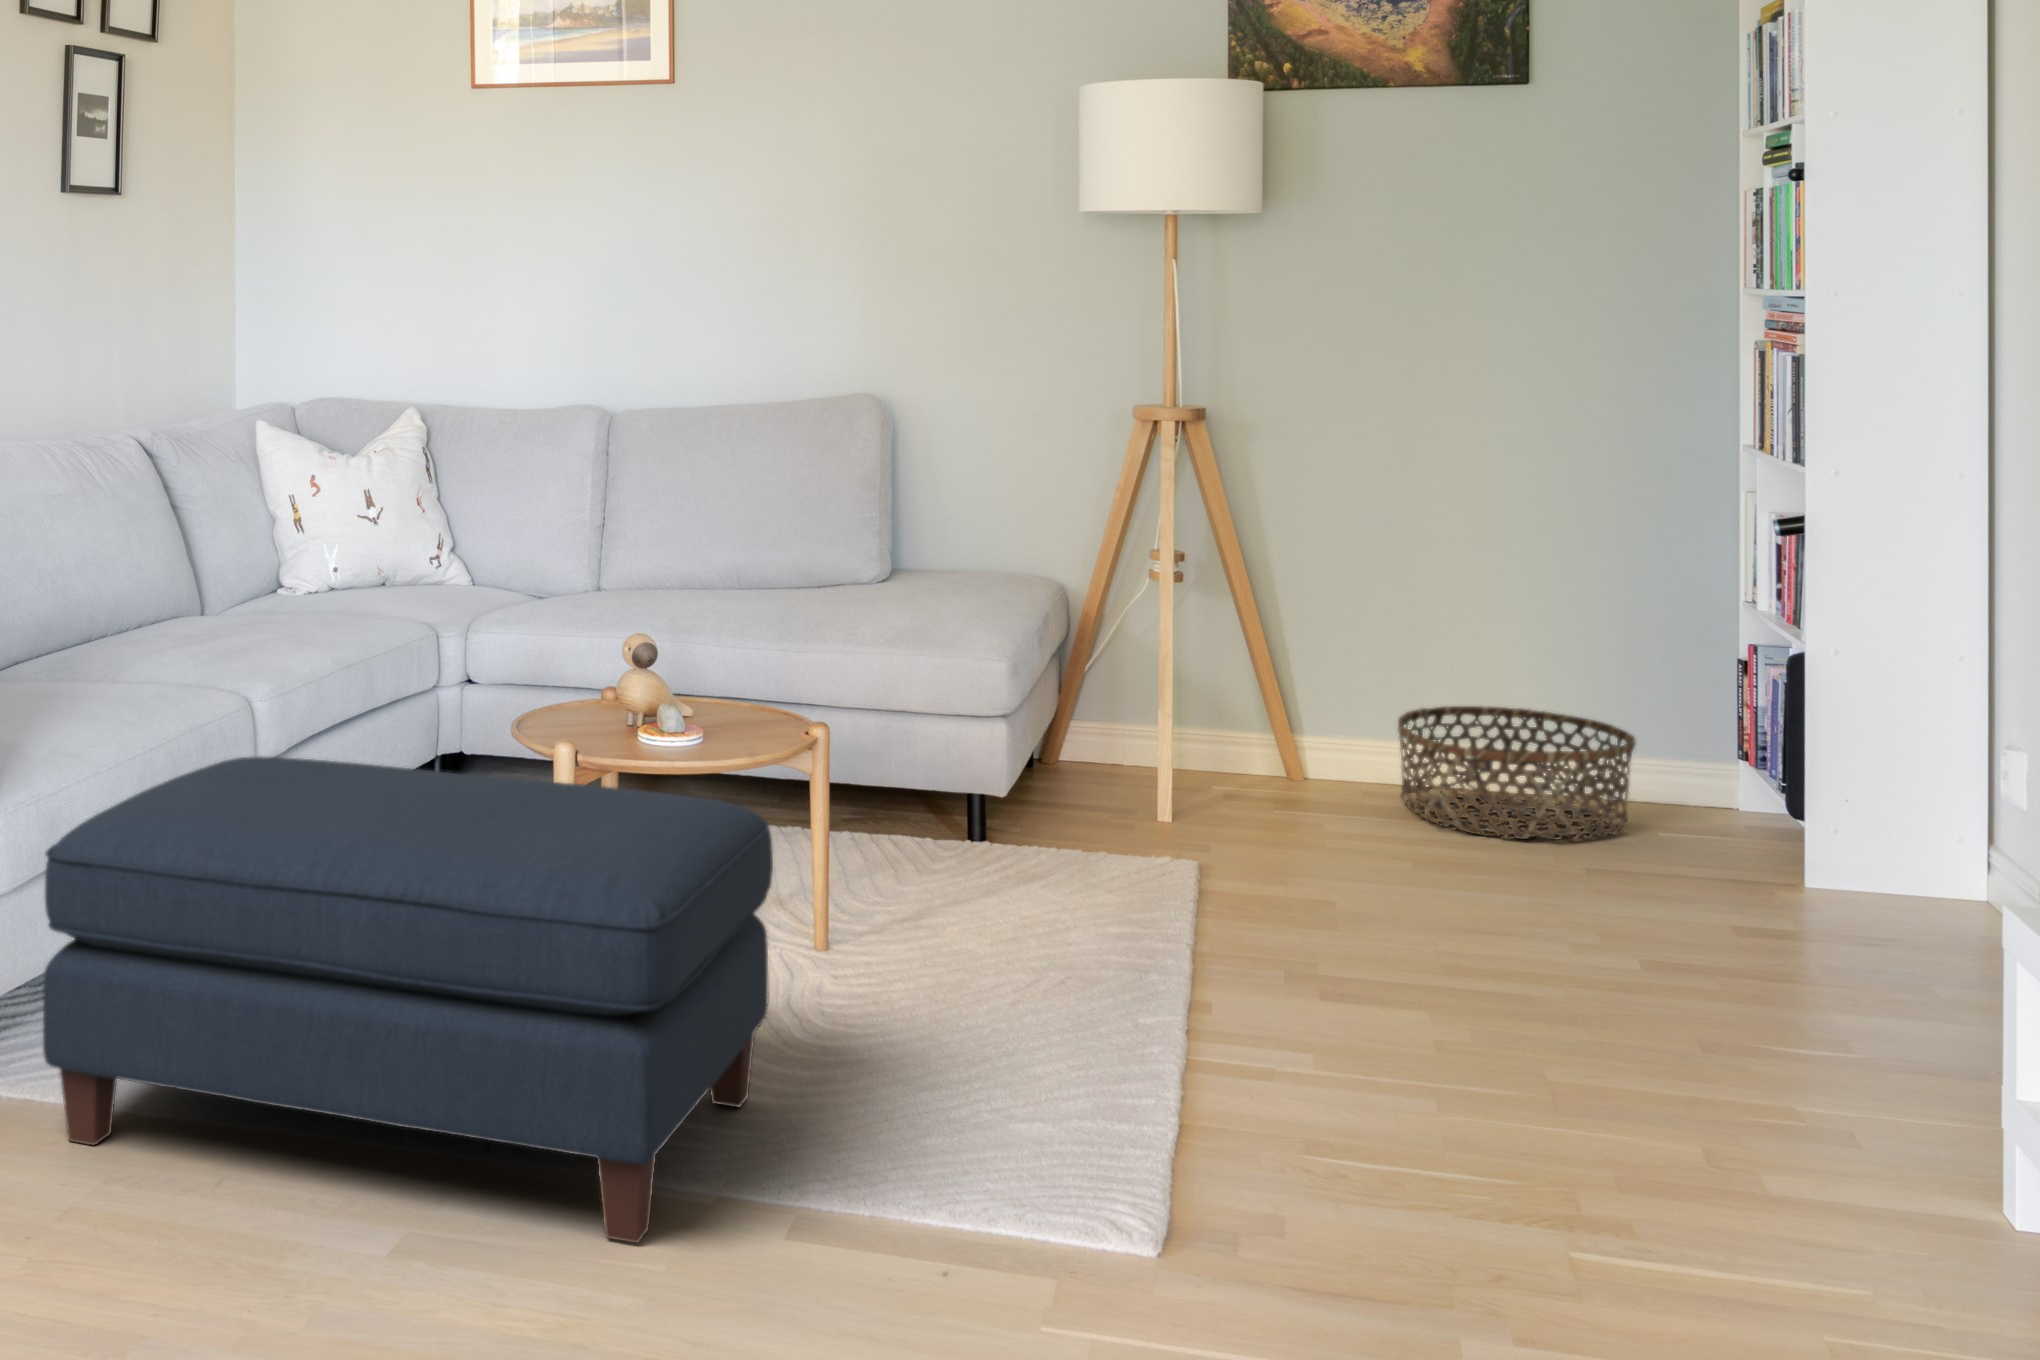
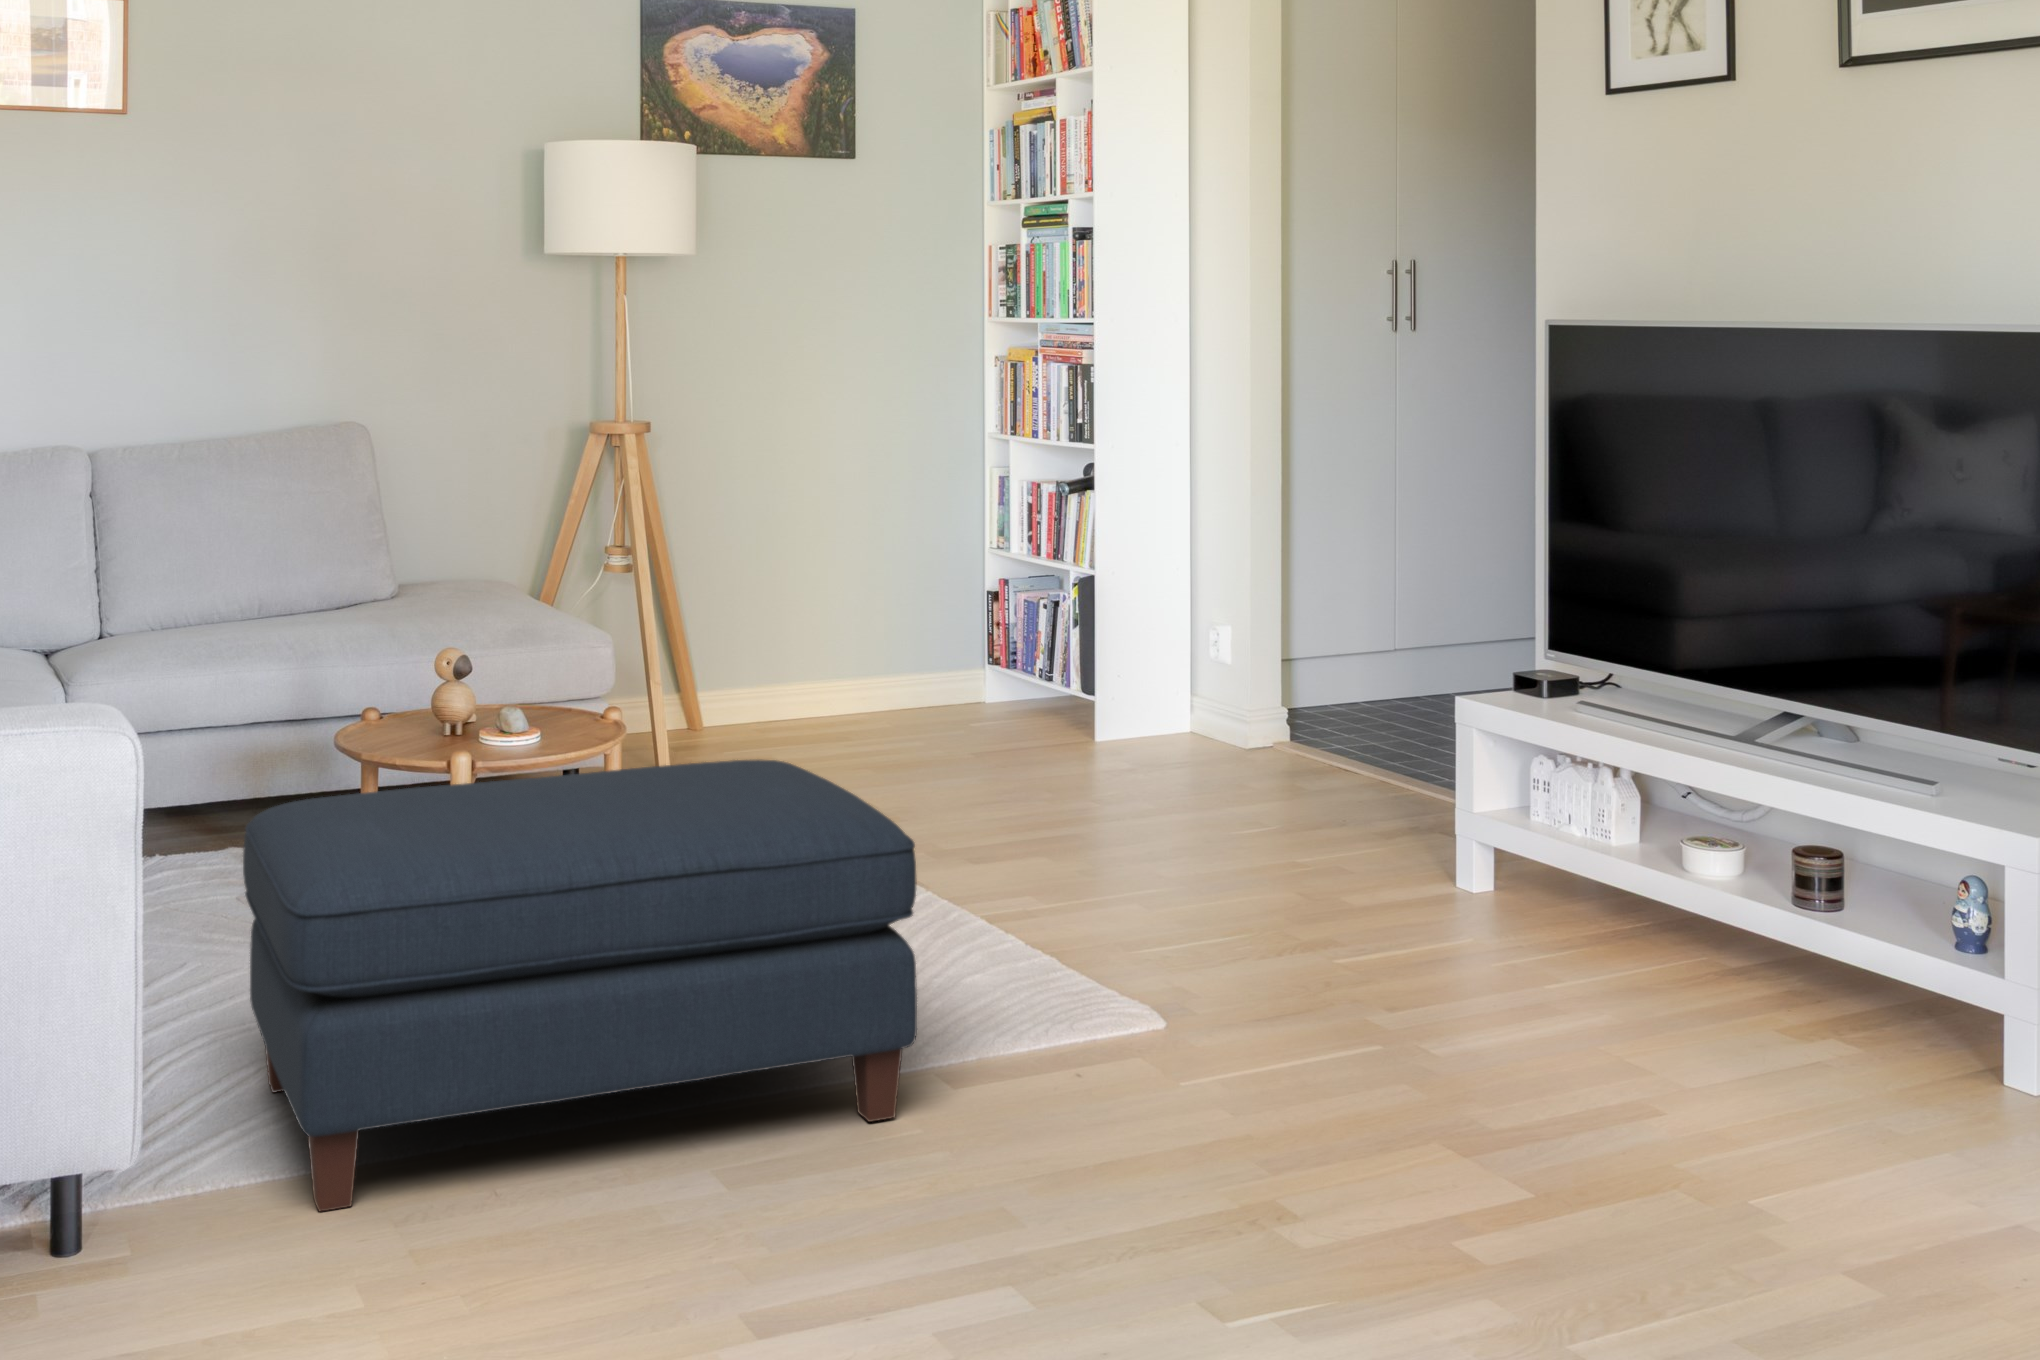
basket: present [1398,706,1636,840] -> none [796,645,961,742]

